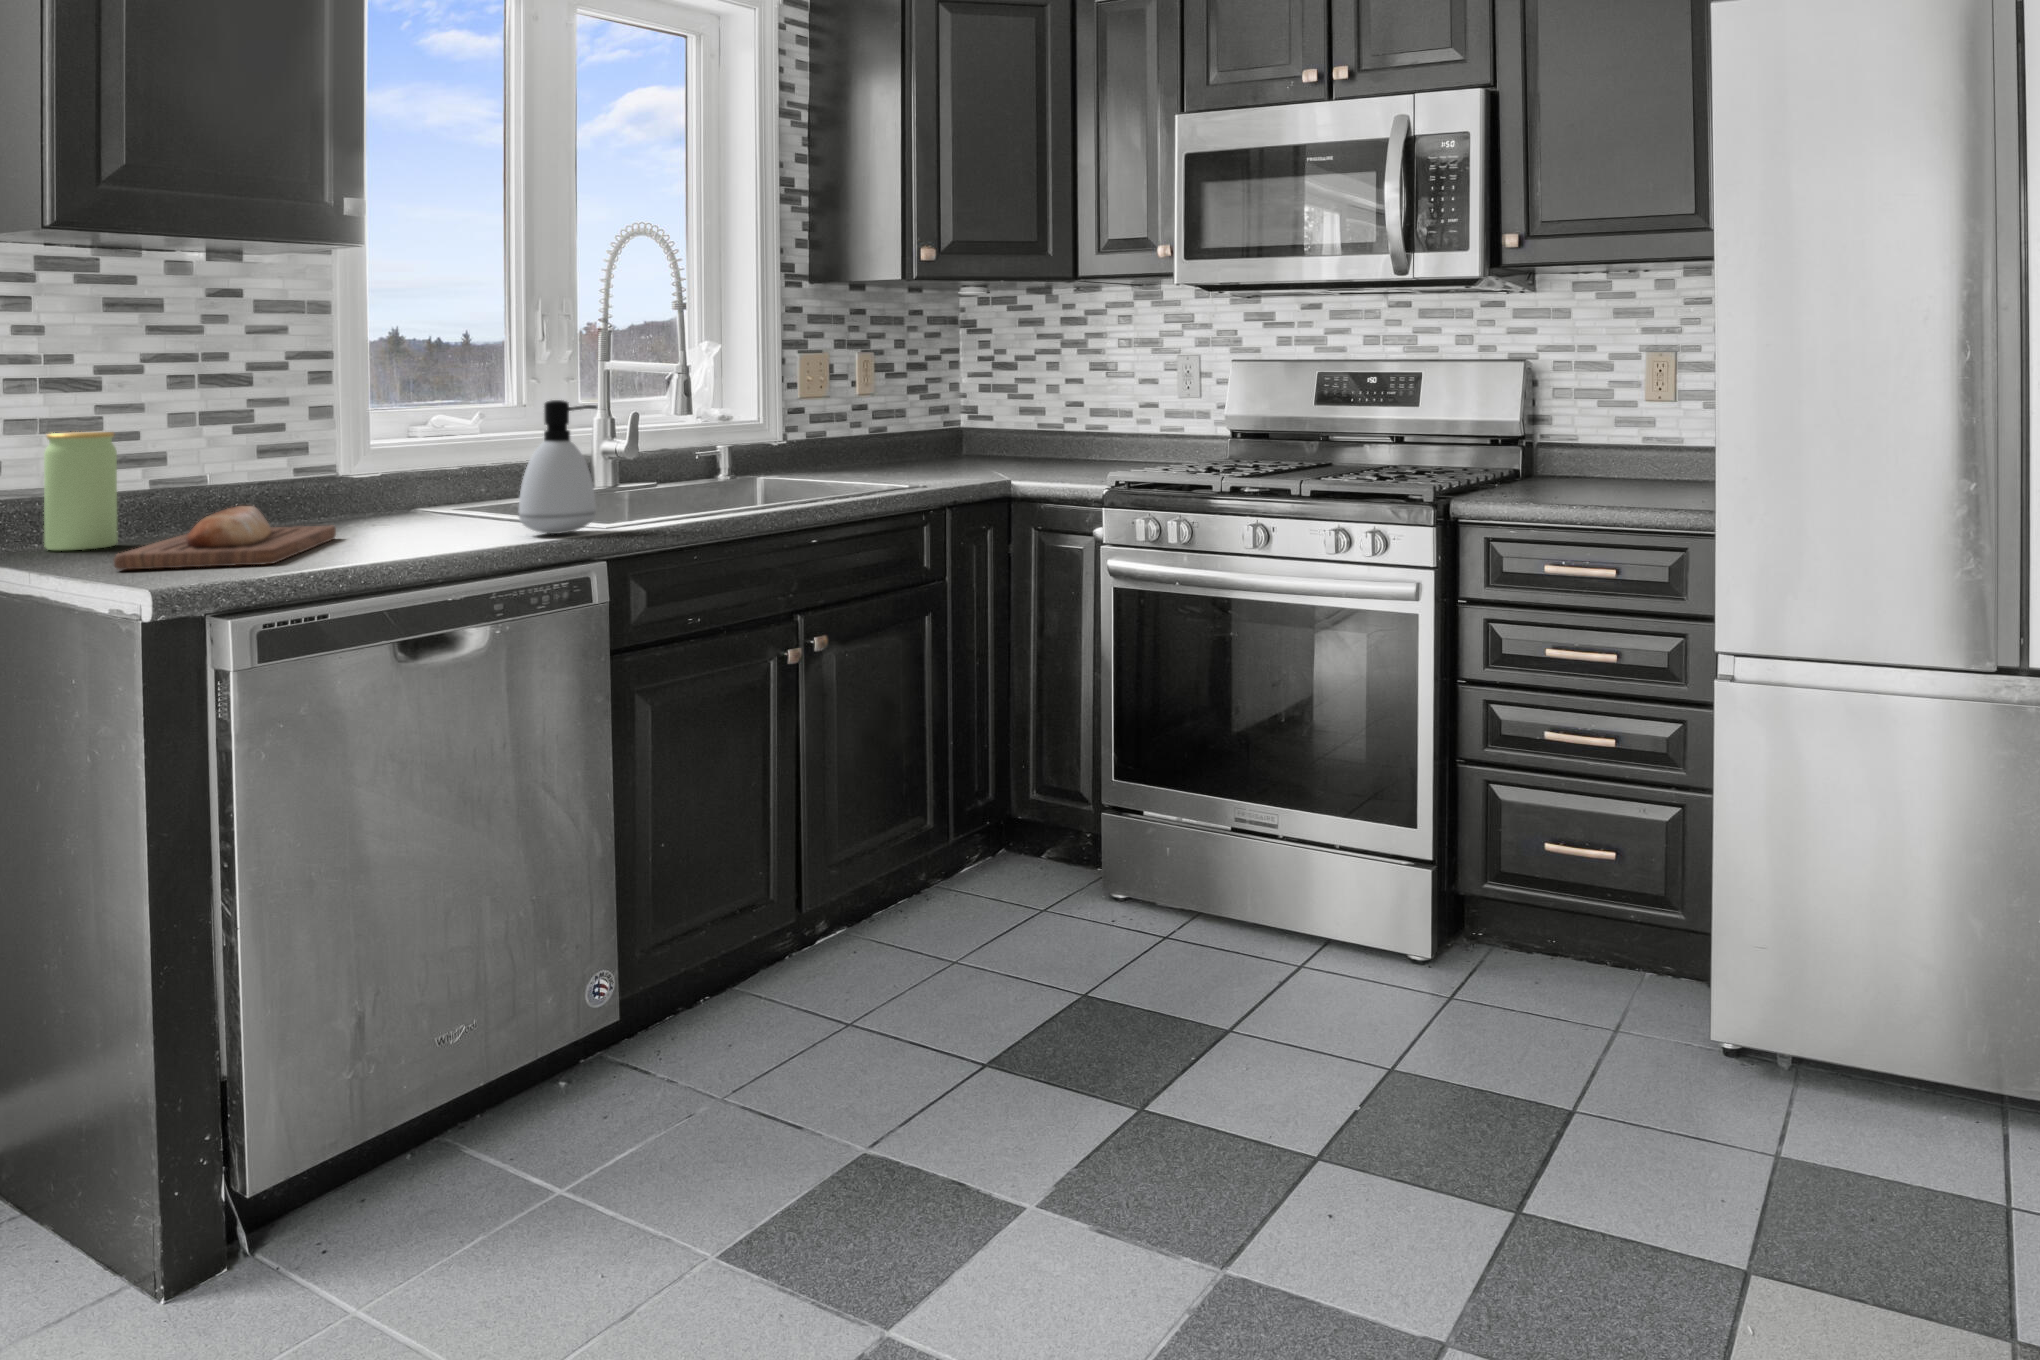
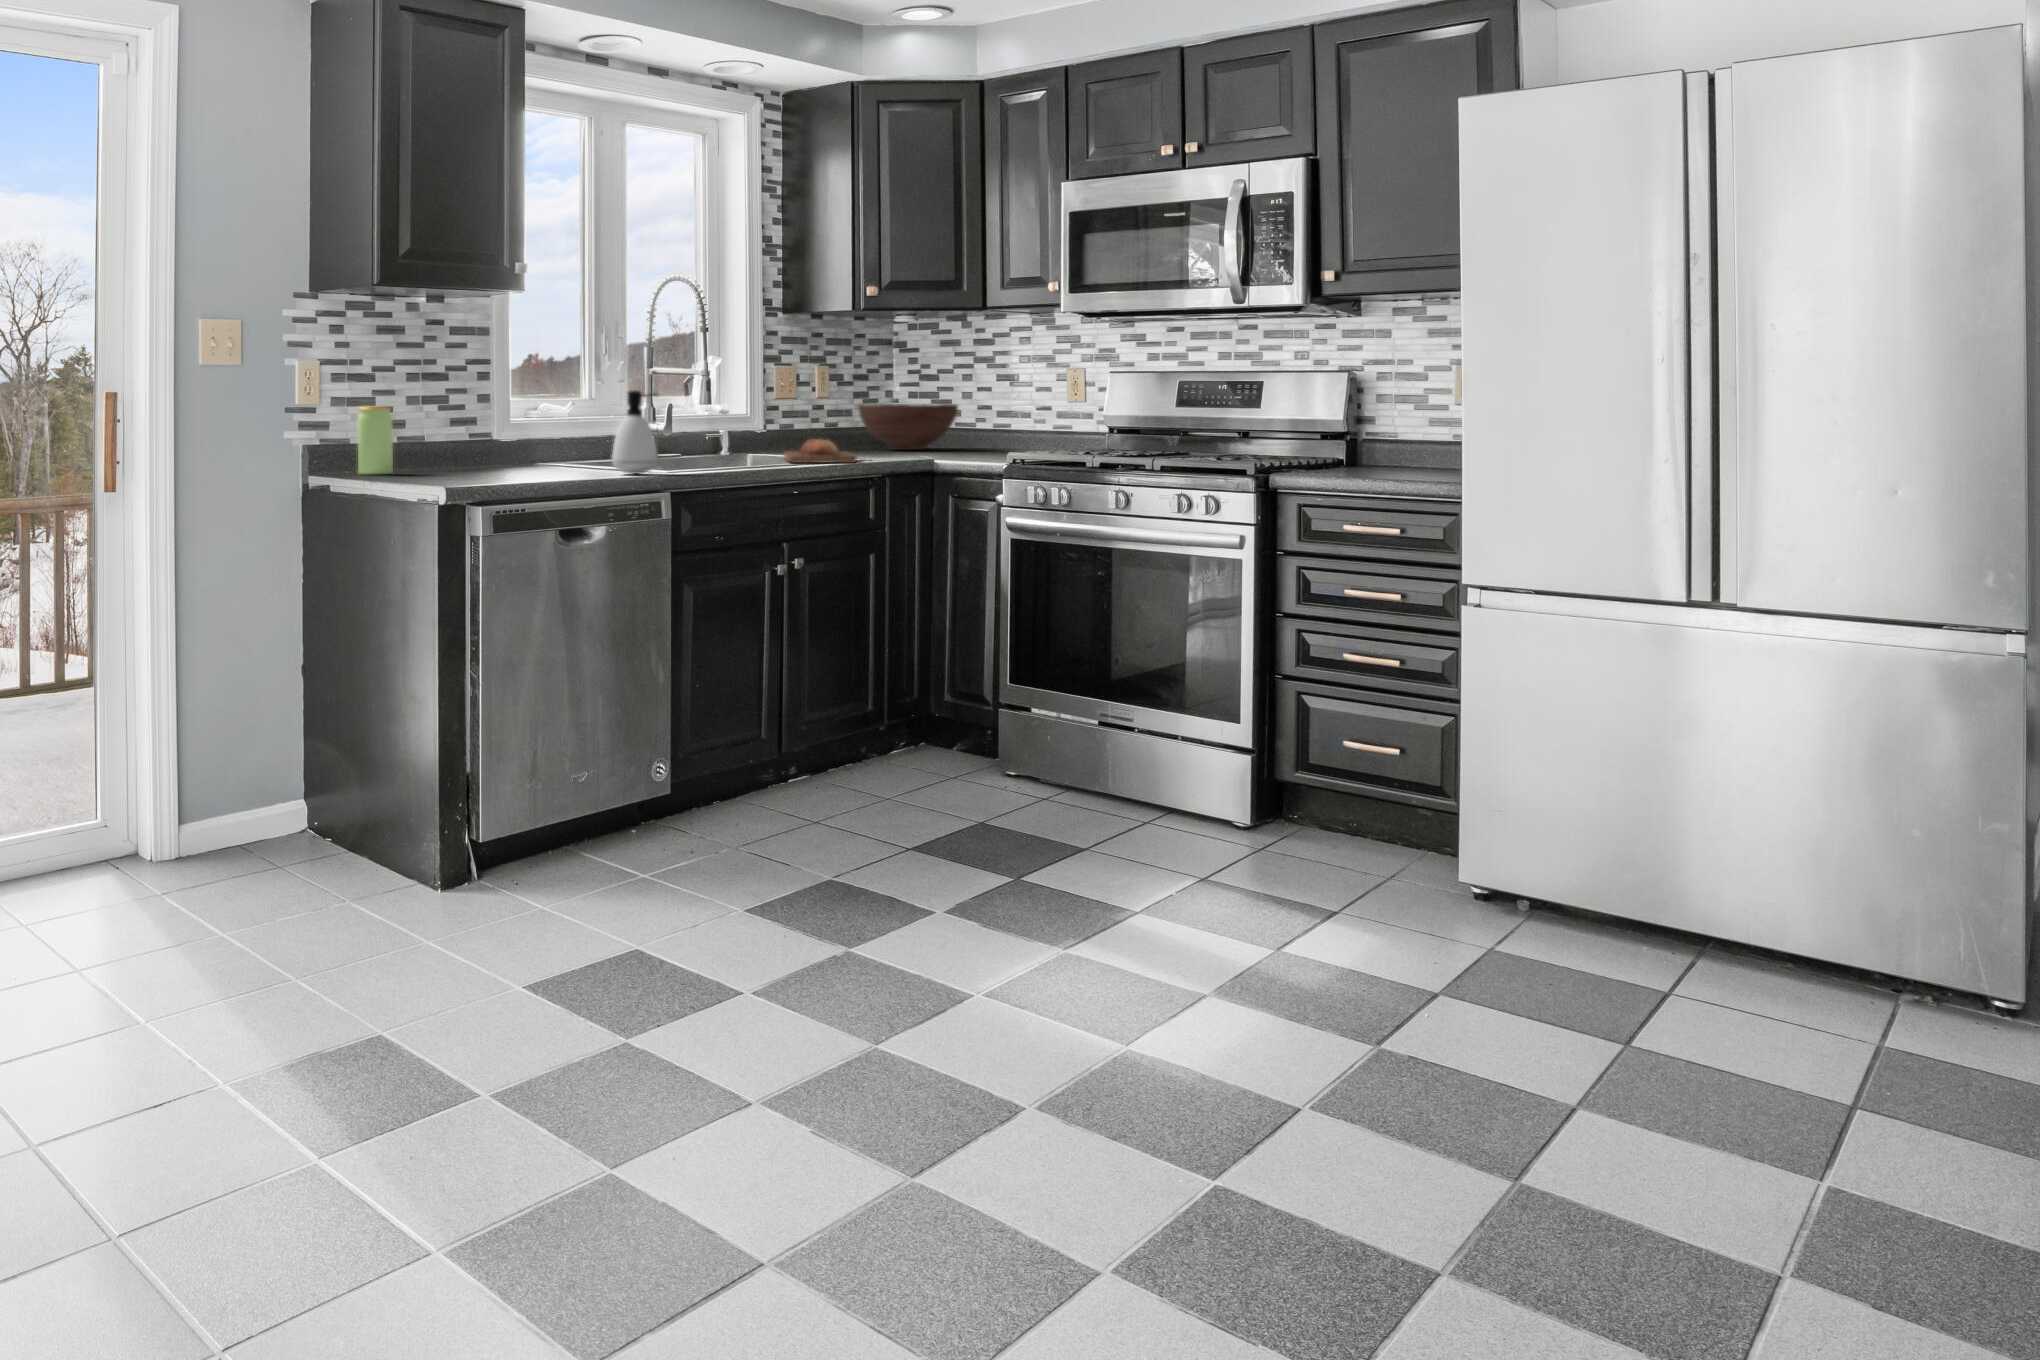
fruit bowl: none [916,398,1044,460] -> present [858,404,958,450]
bread loaf: present [114,506,336,570] -> present [783,439,857,463]

